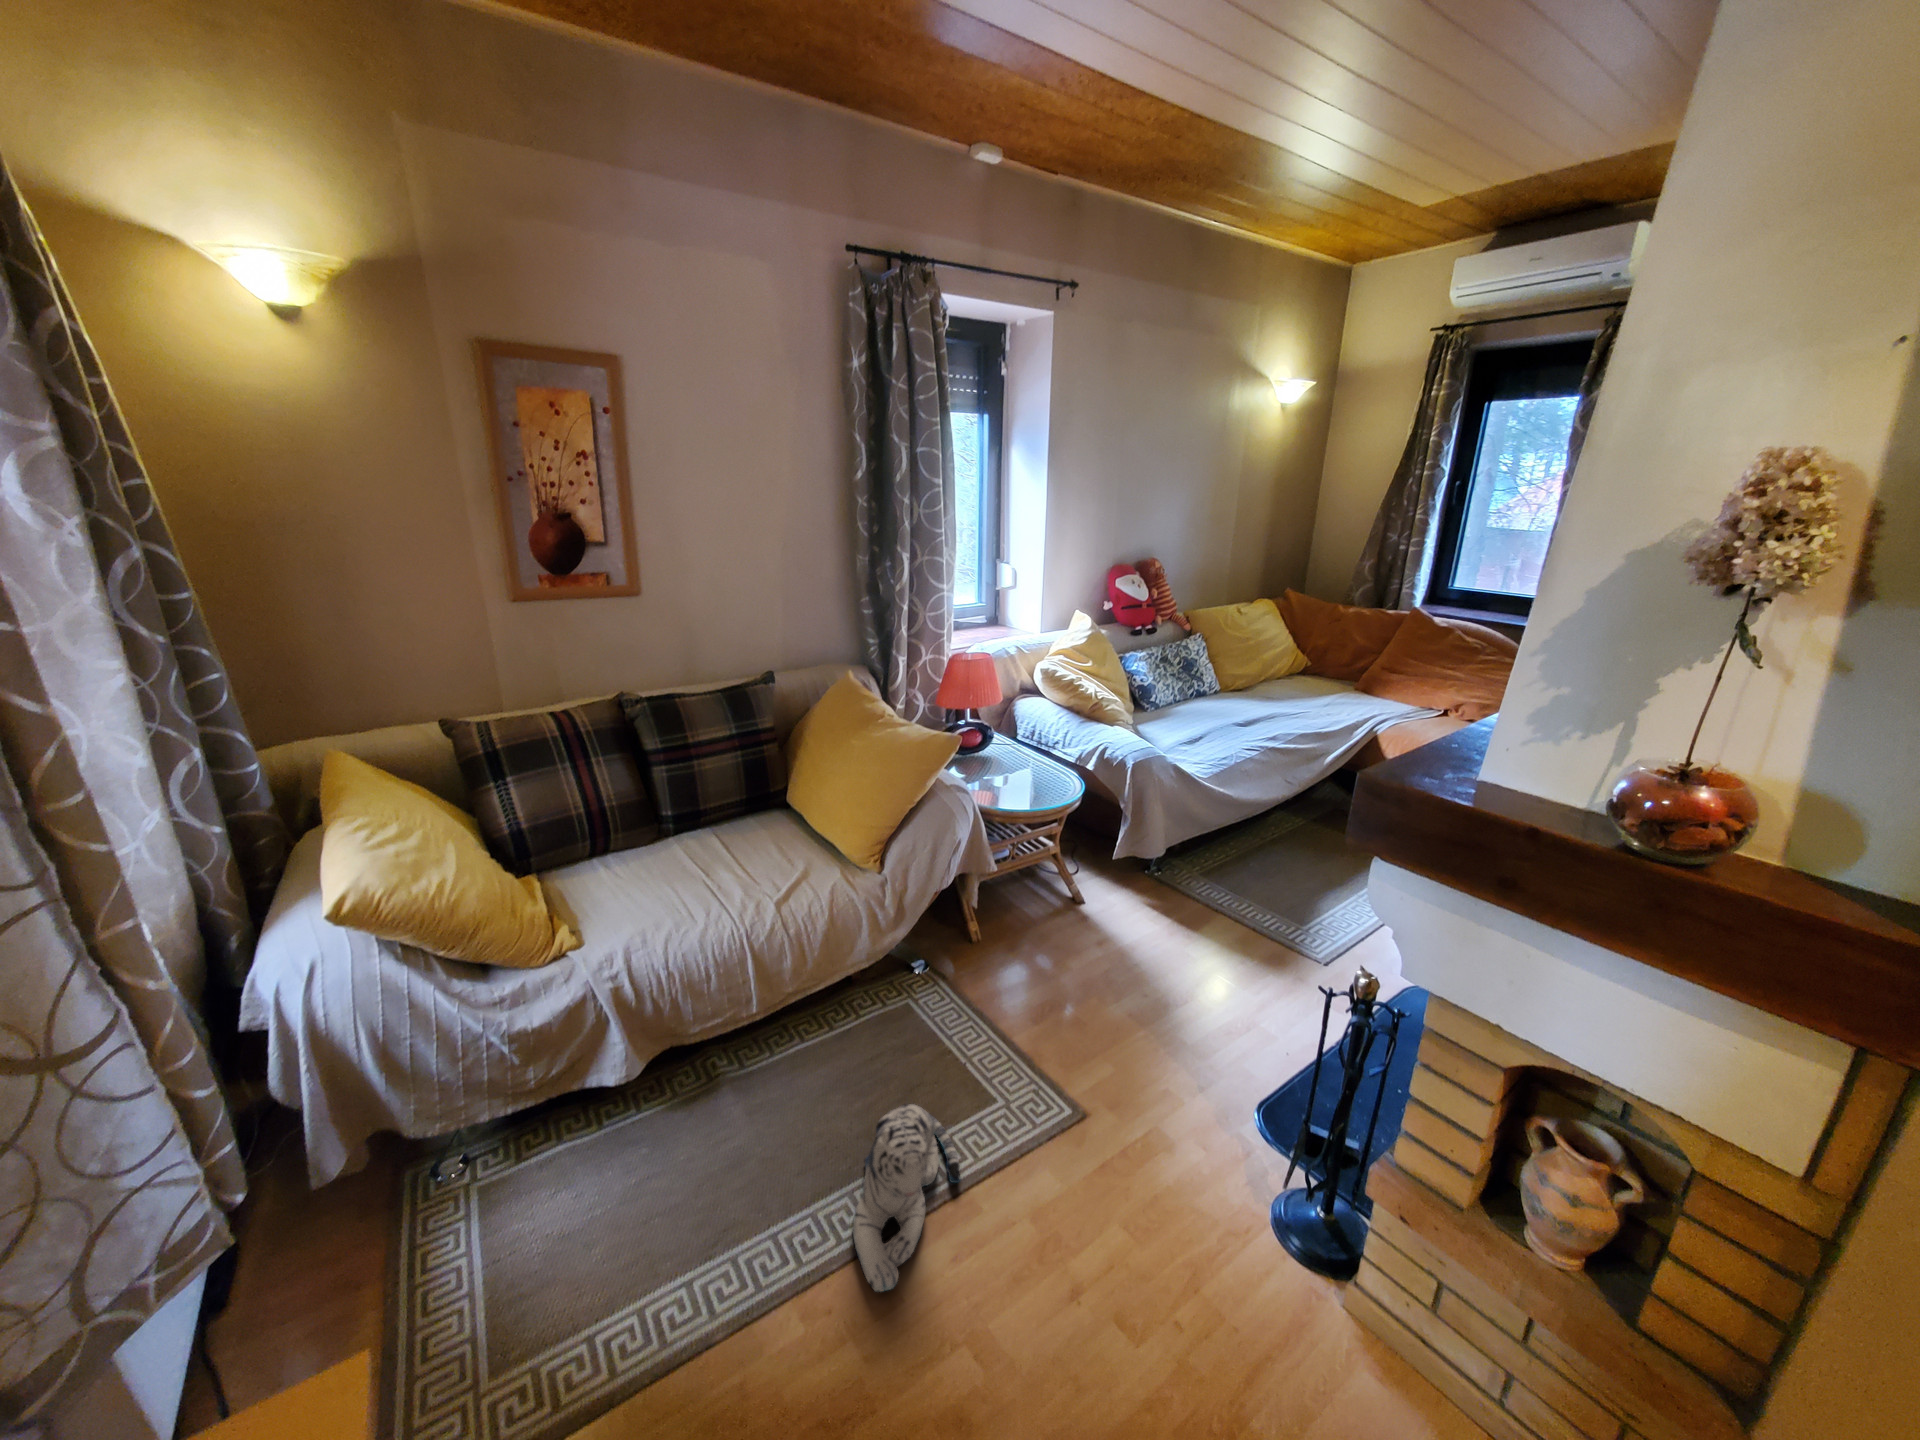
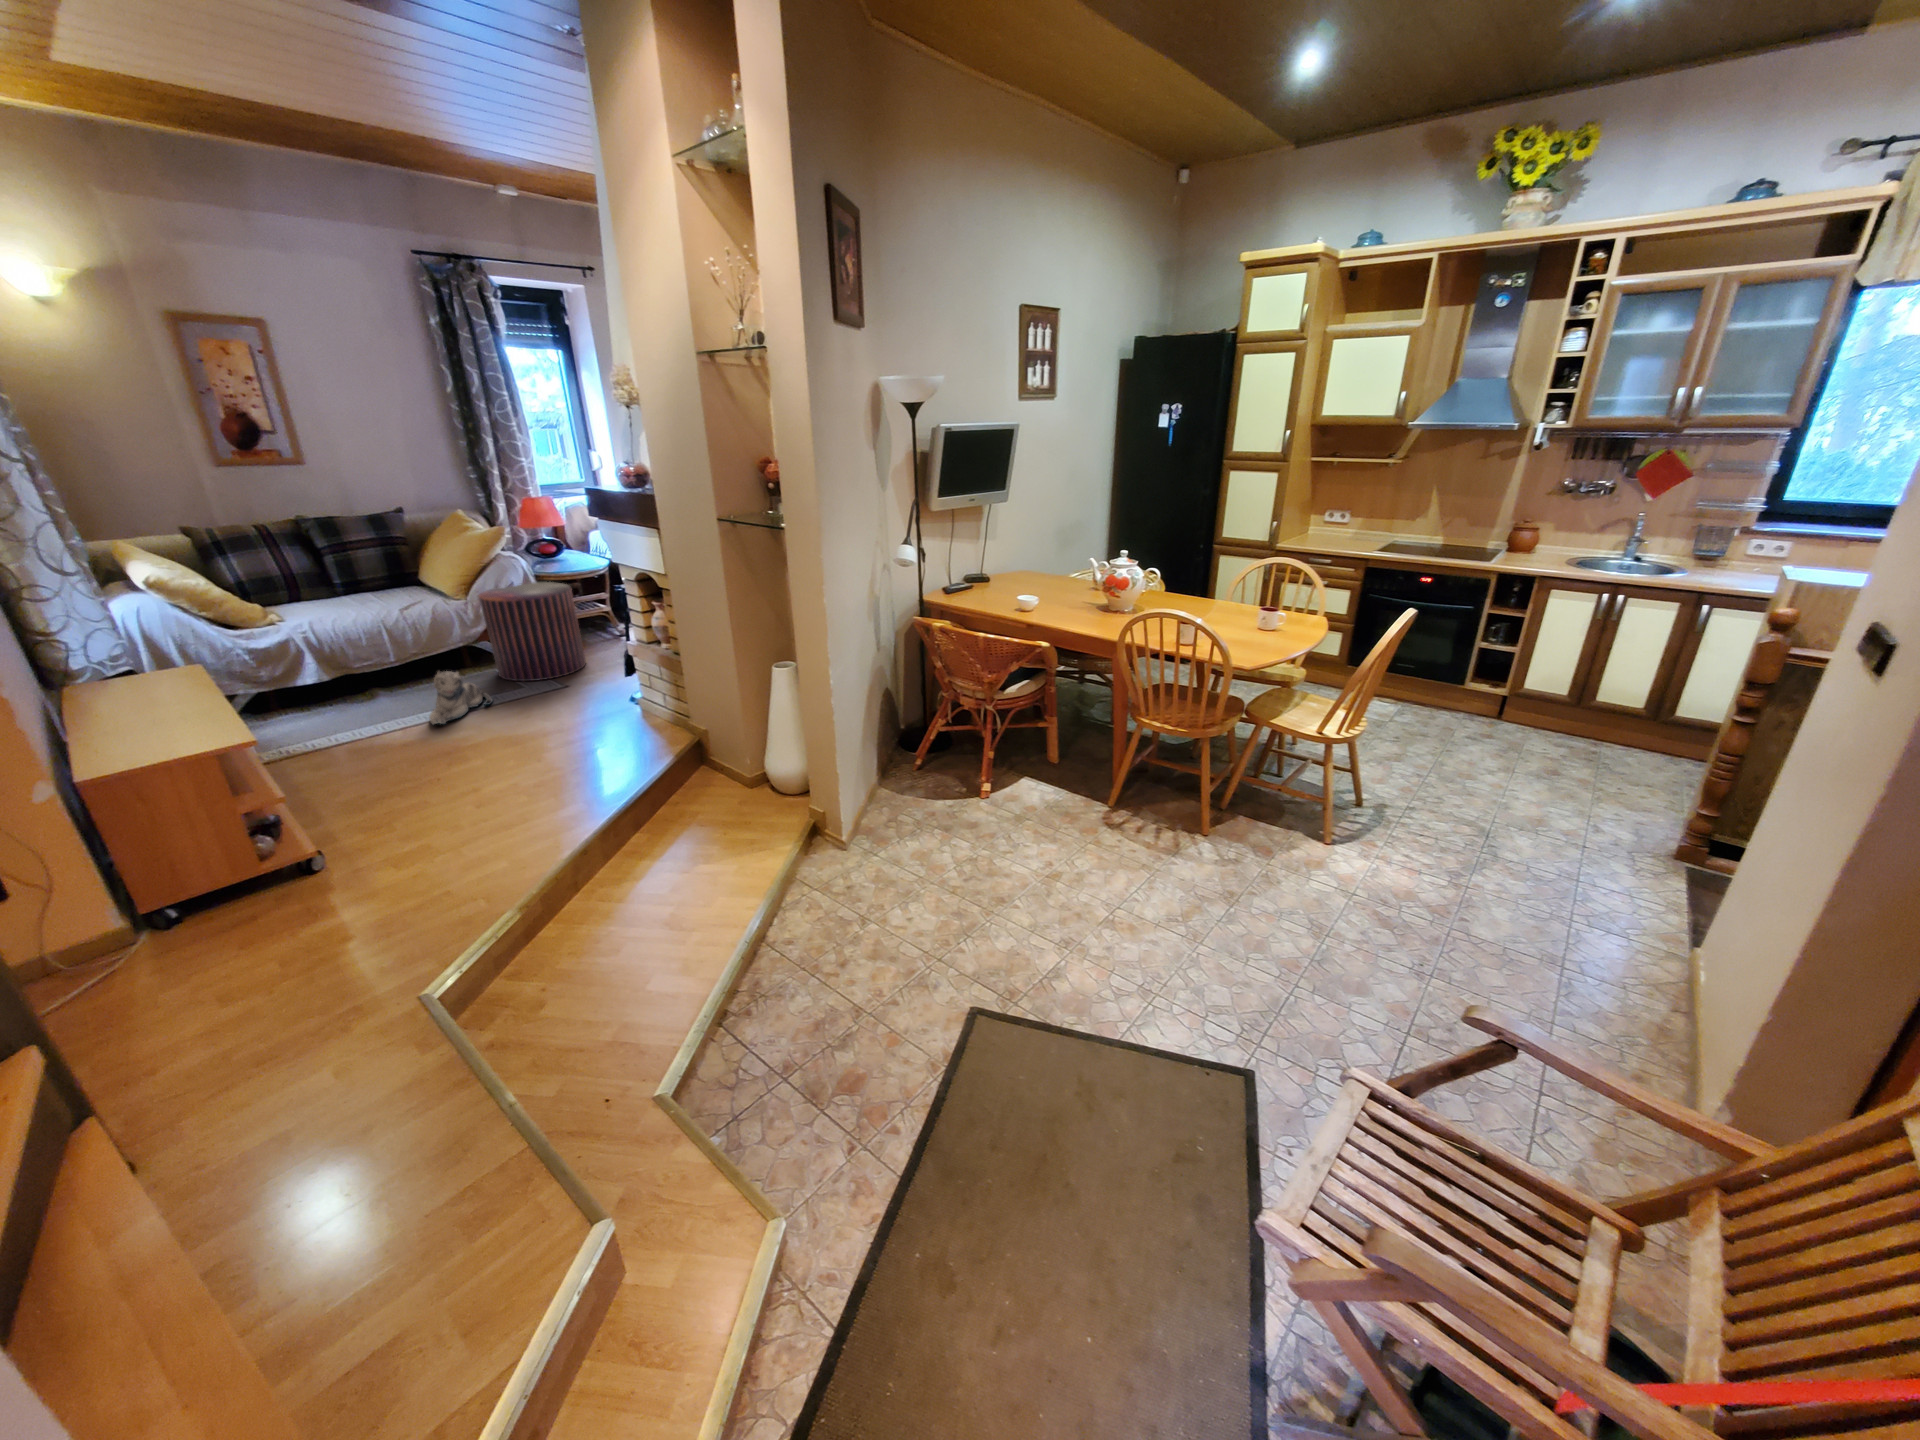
pouf: none [918,833,1083,1064] -> present [479,582,586,681]

